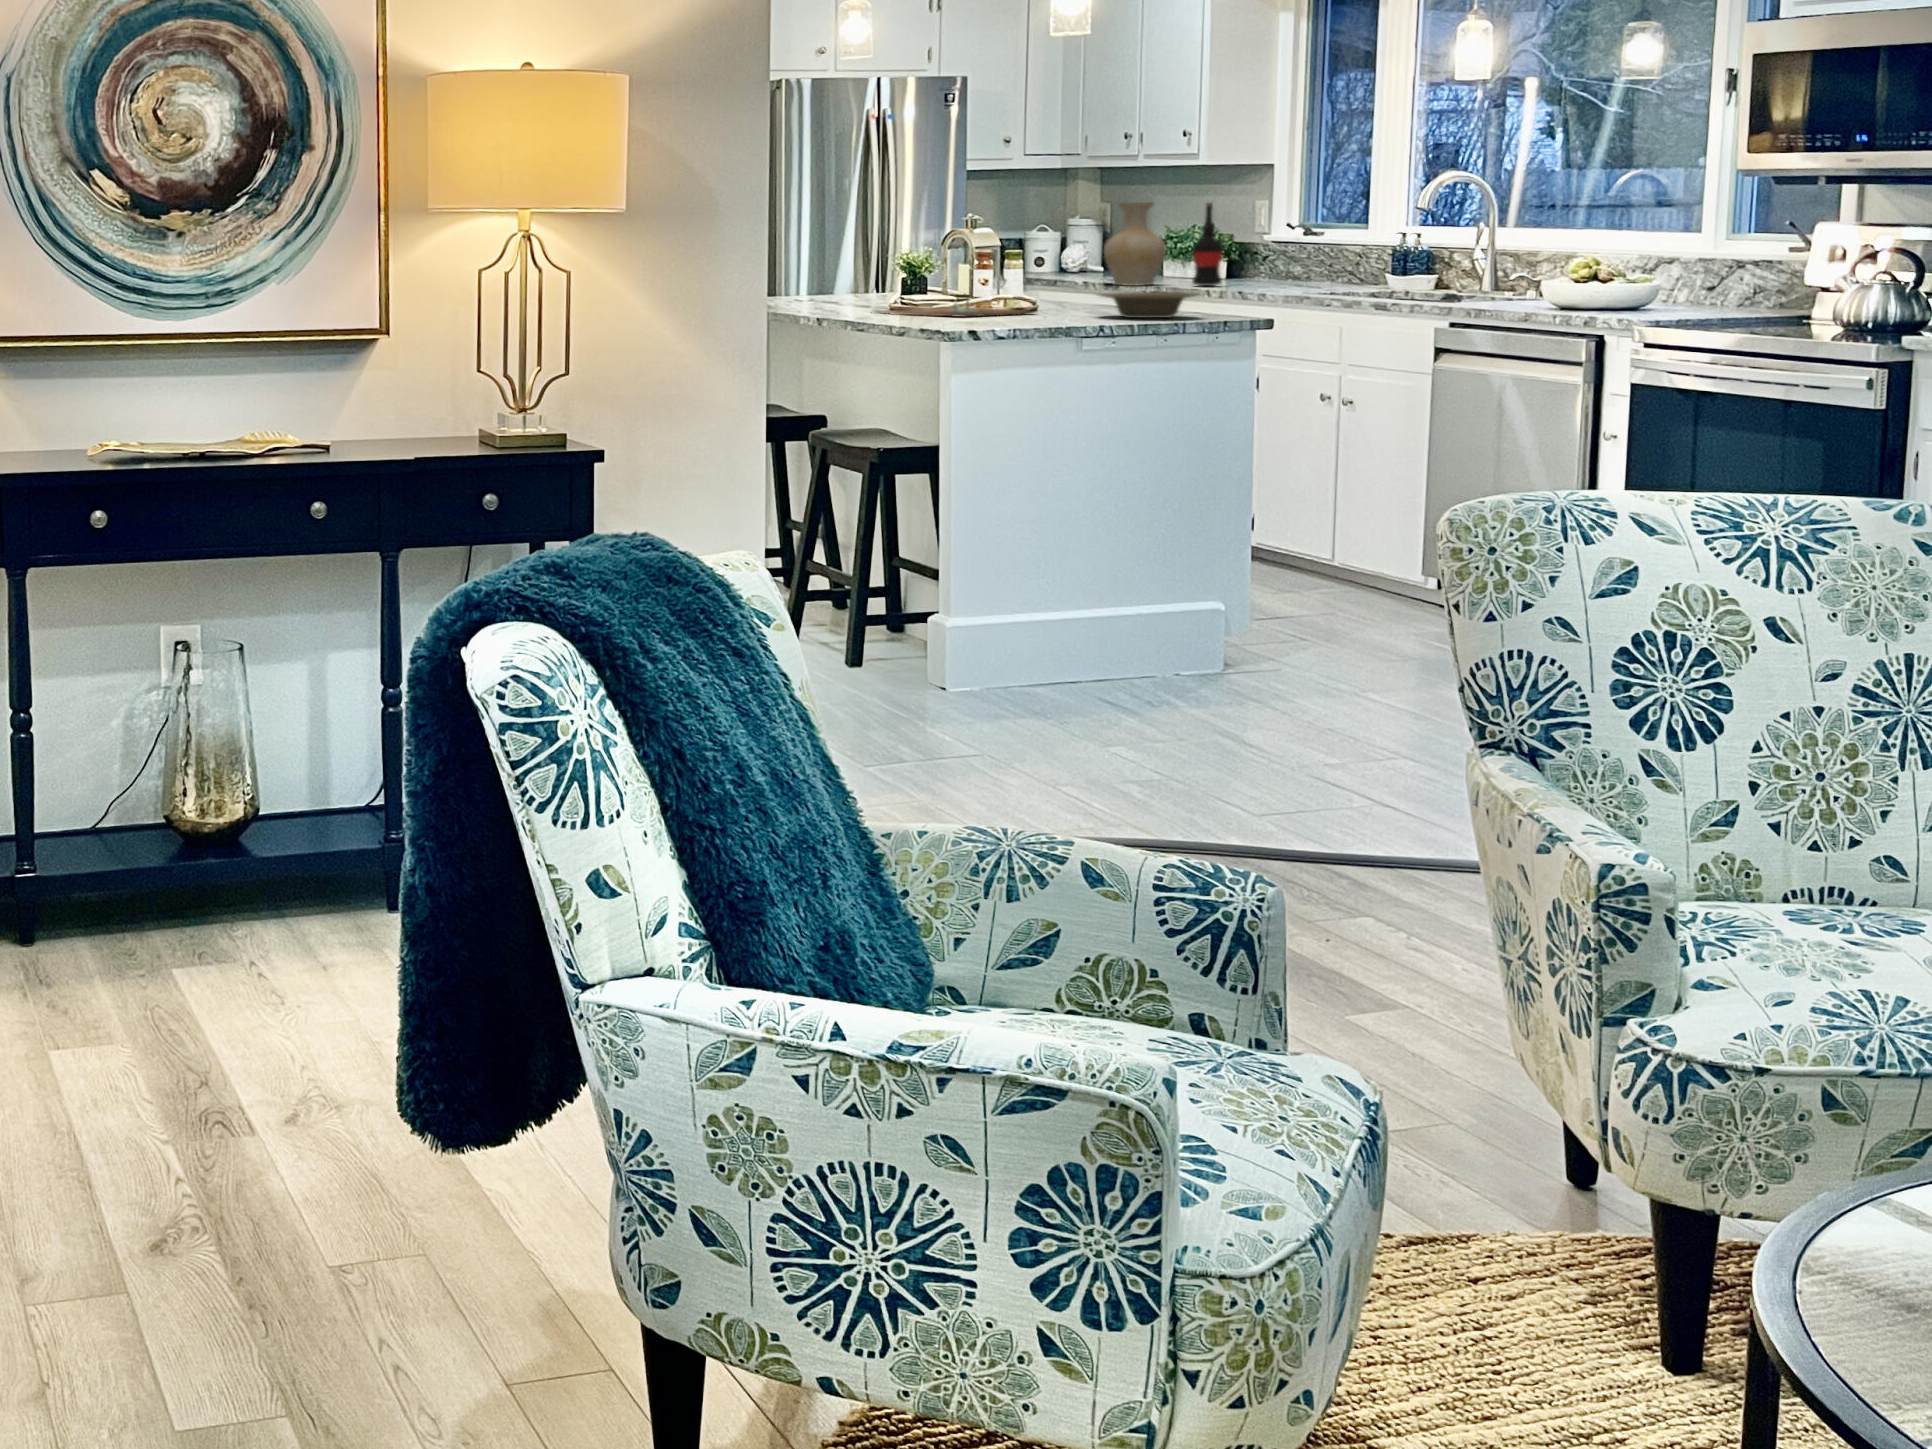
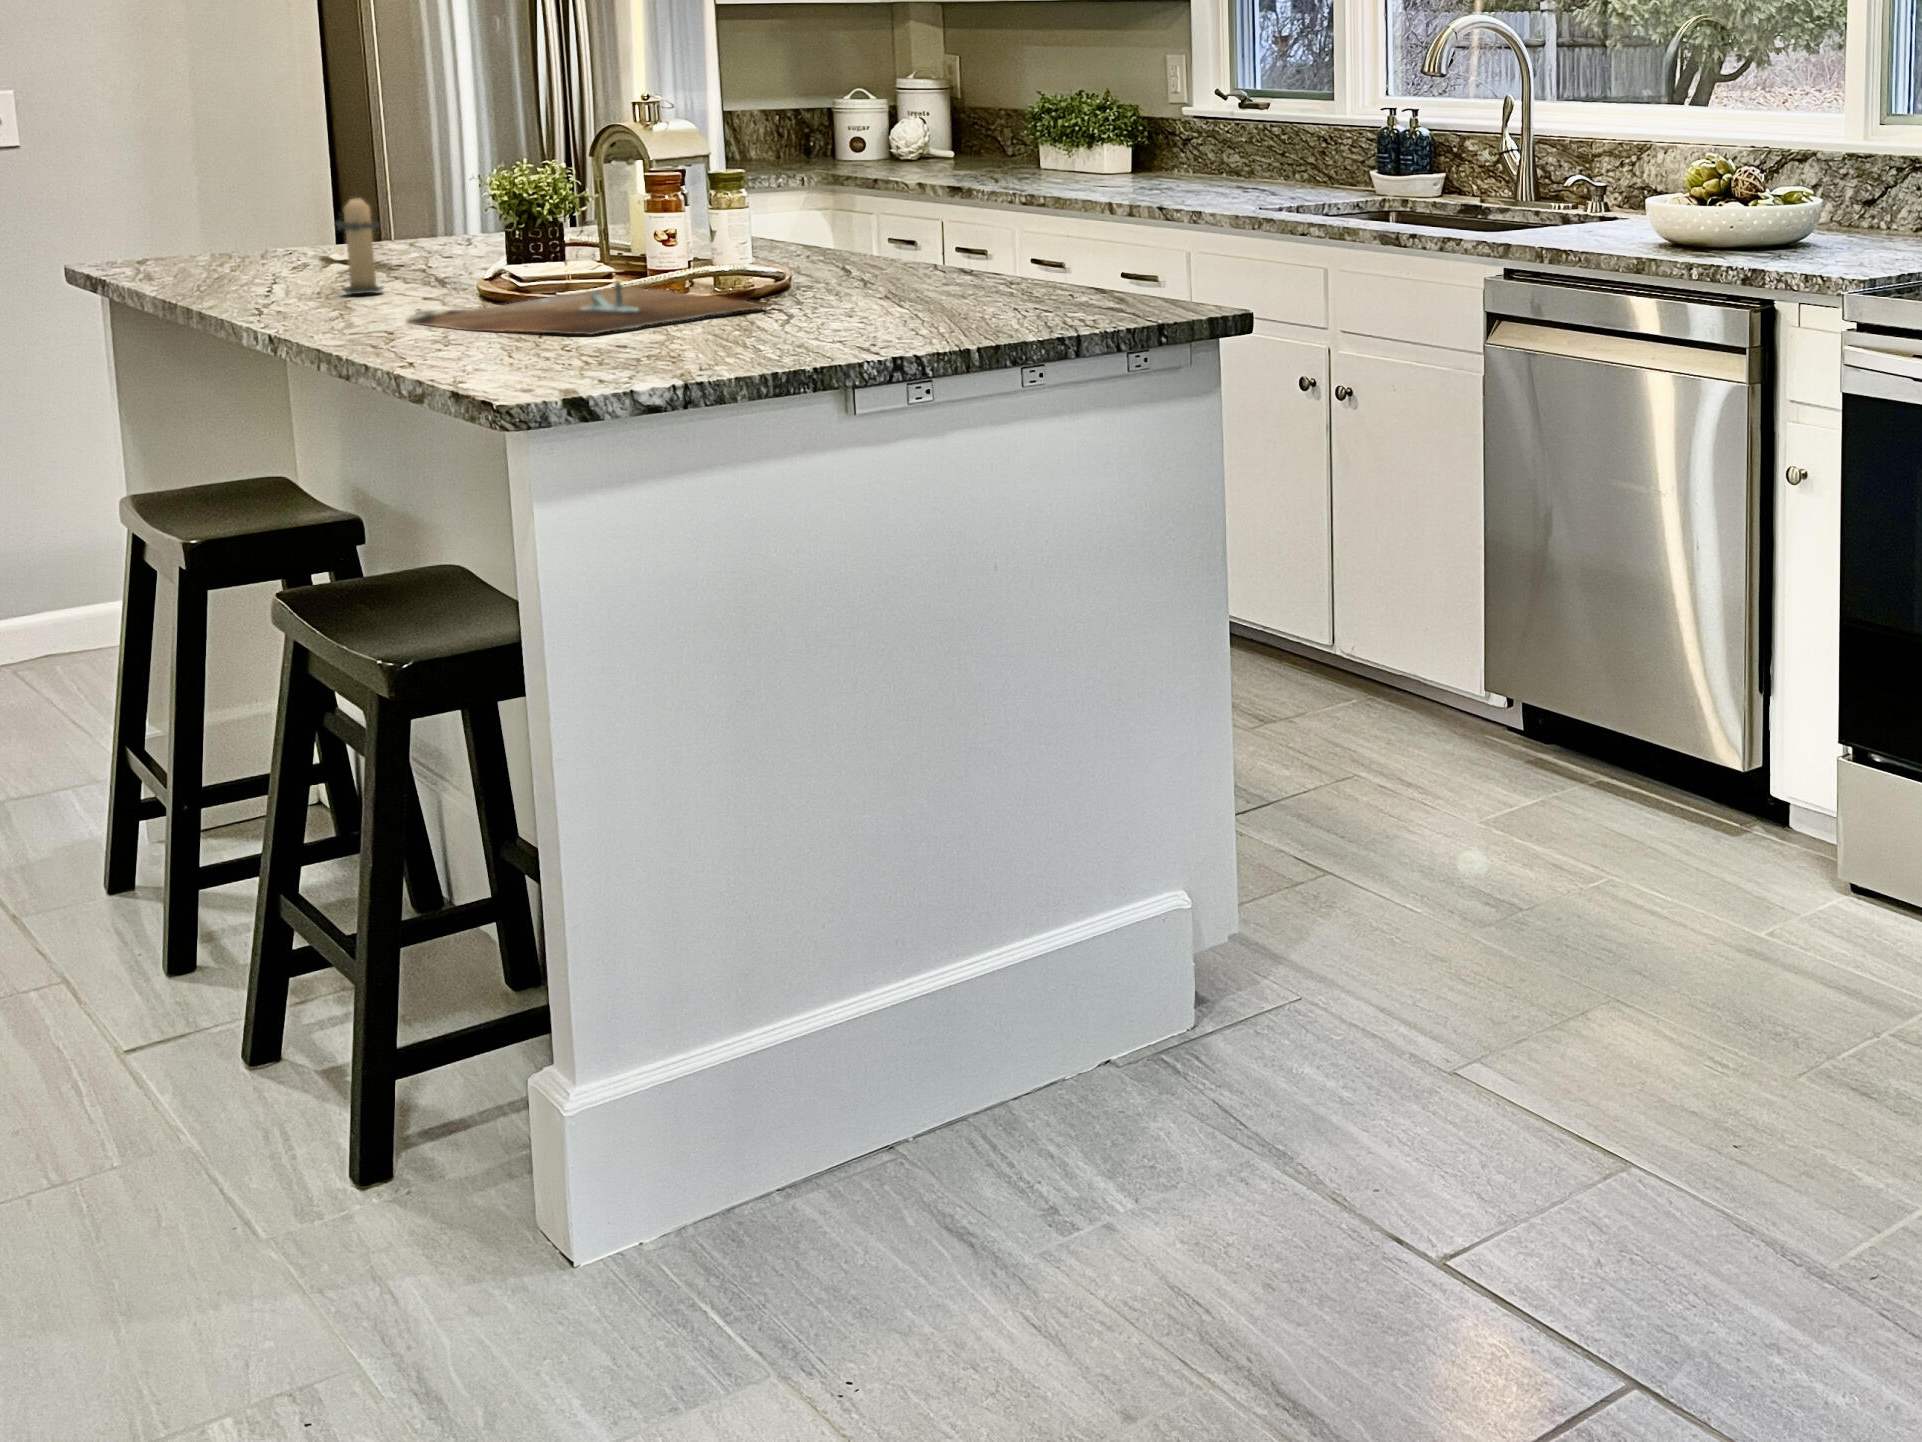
vase: present [1104,202,1166,286] -> none [943,58,1039,191]
wine bottle: present [1192,202,1223,286] -> none [1079,59,1127,188]
candle: none [823,256,847,307] -> present [336,198,384,294]
bowl: present [1099,292,1199,318] -> none [879,256,1088,319]

